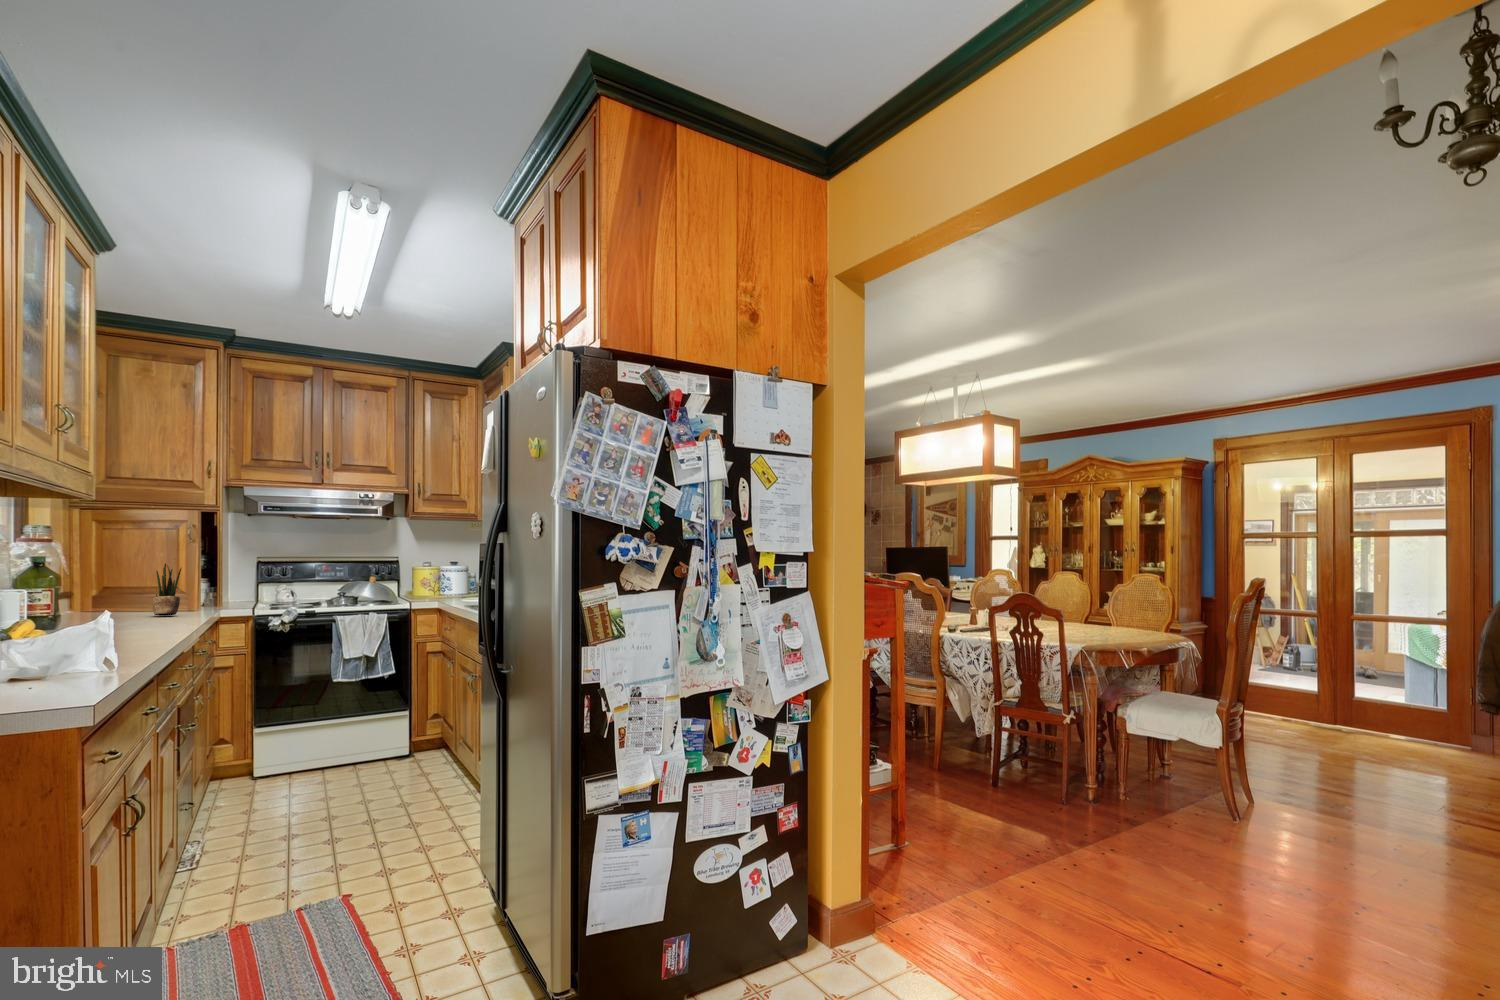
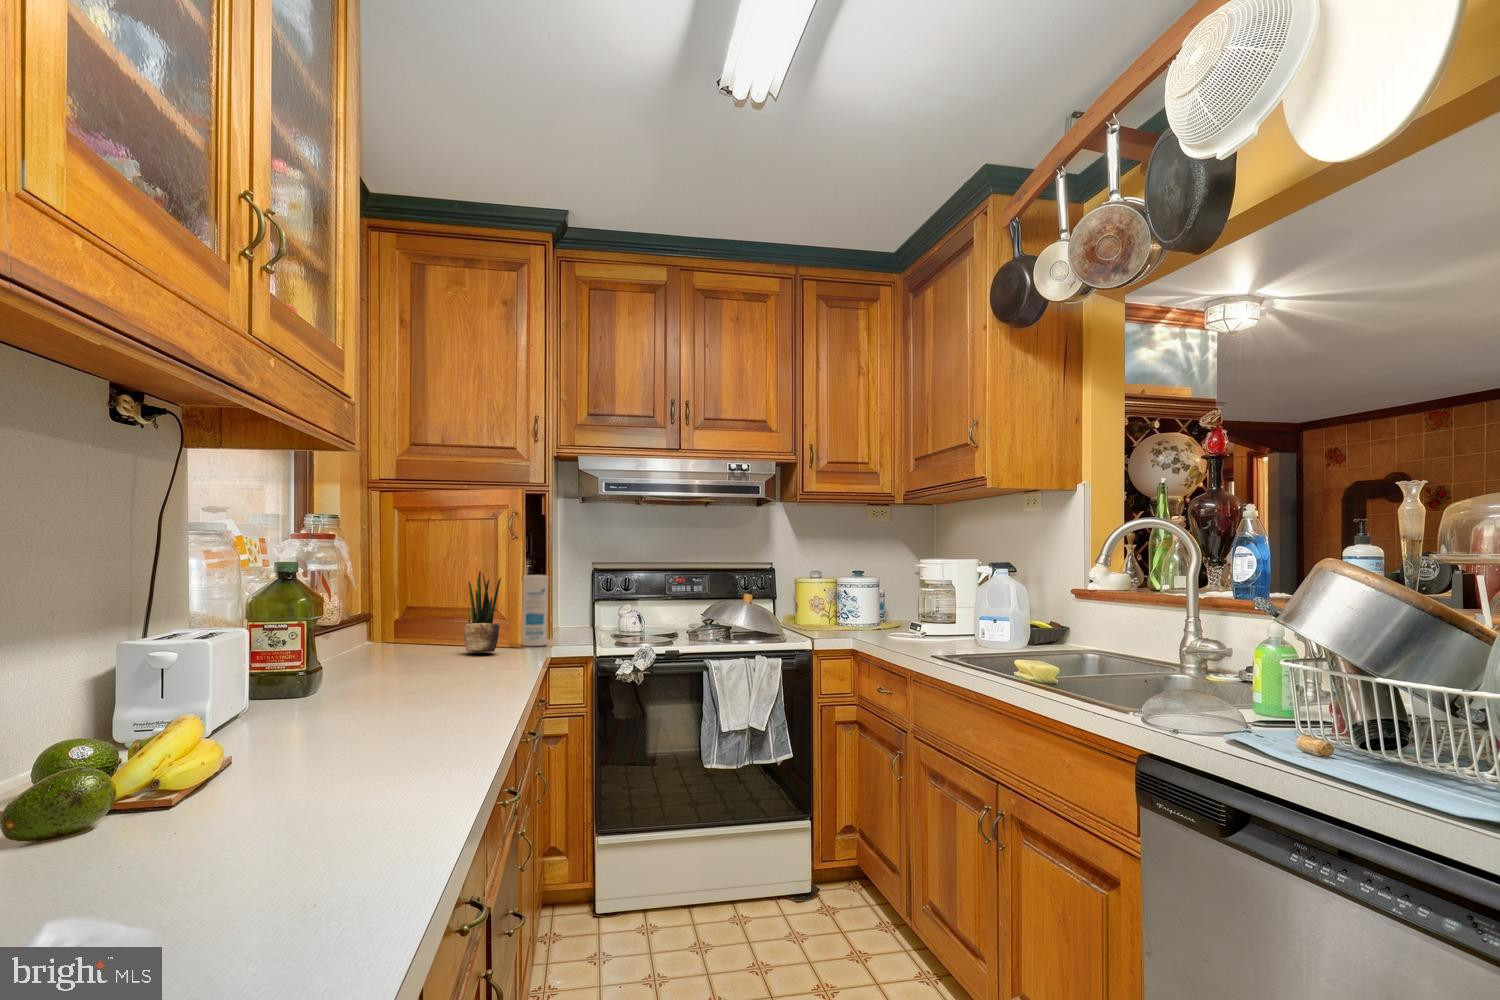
canister: none [197,566,219,613] -> present [522,575,548,646]

